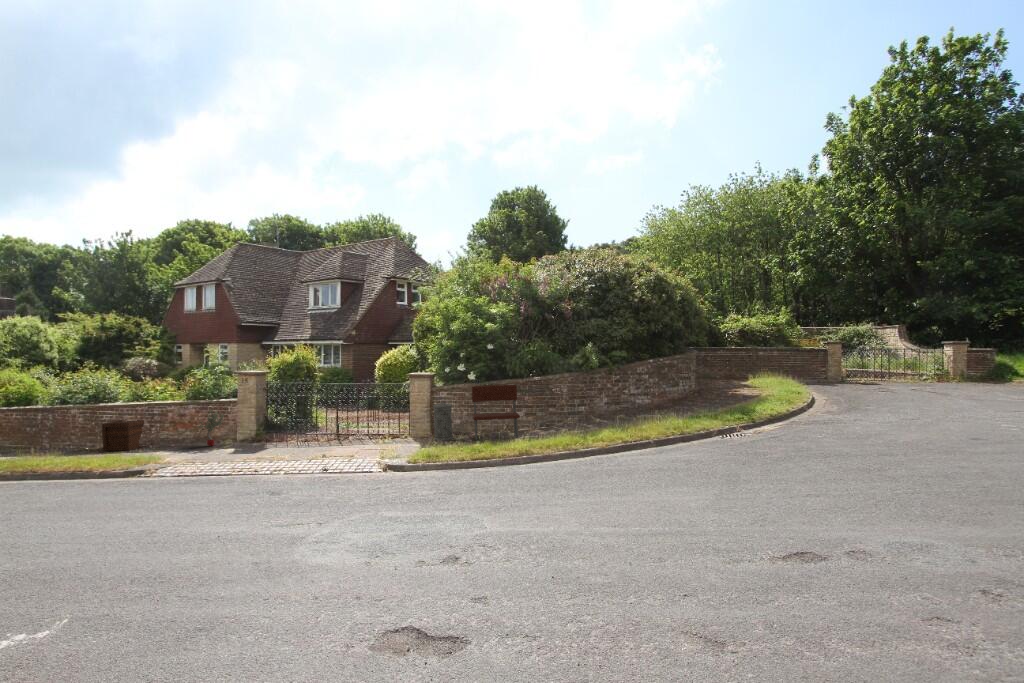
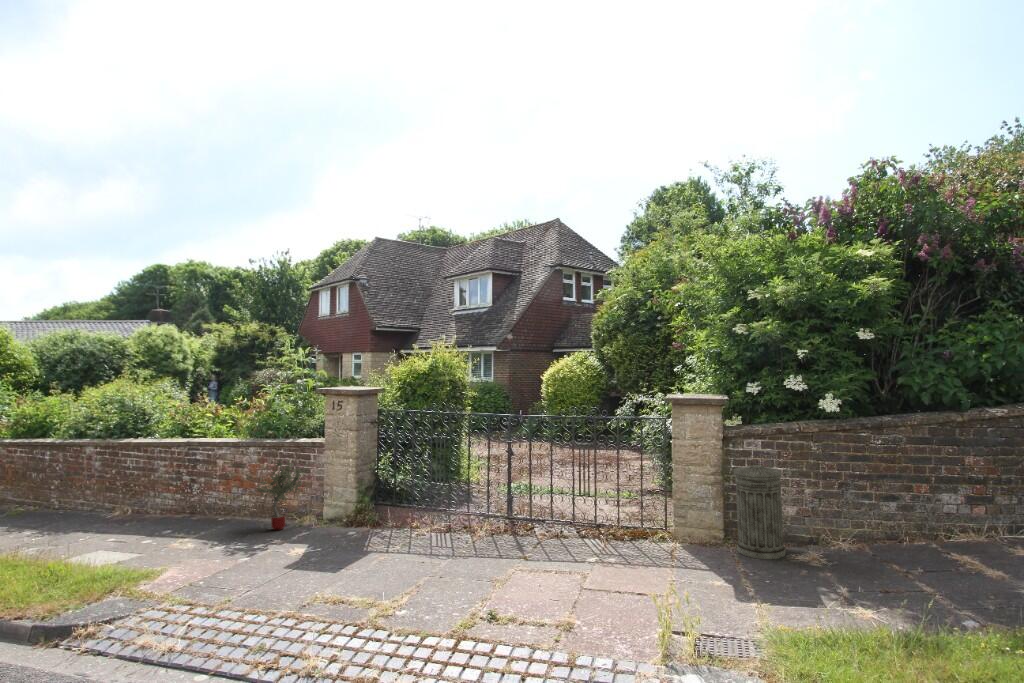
bench: present [472,385,520,440] -> none [830,426,996,570]
wooden crate: present [102,420,144,451] -> none [106,468,187,530]

